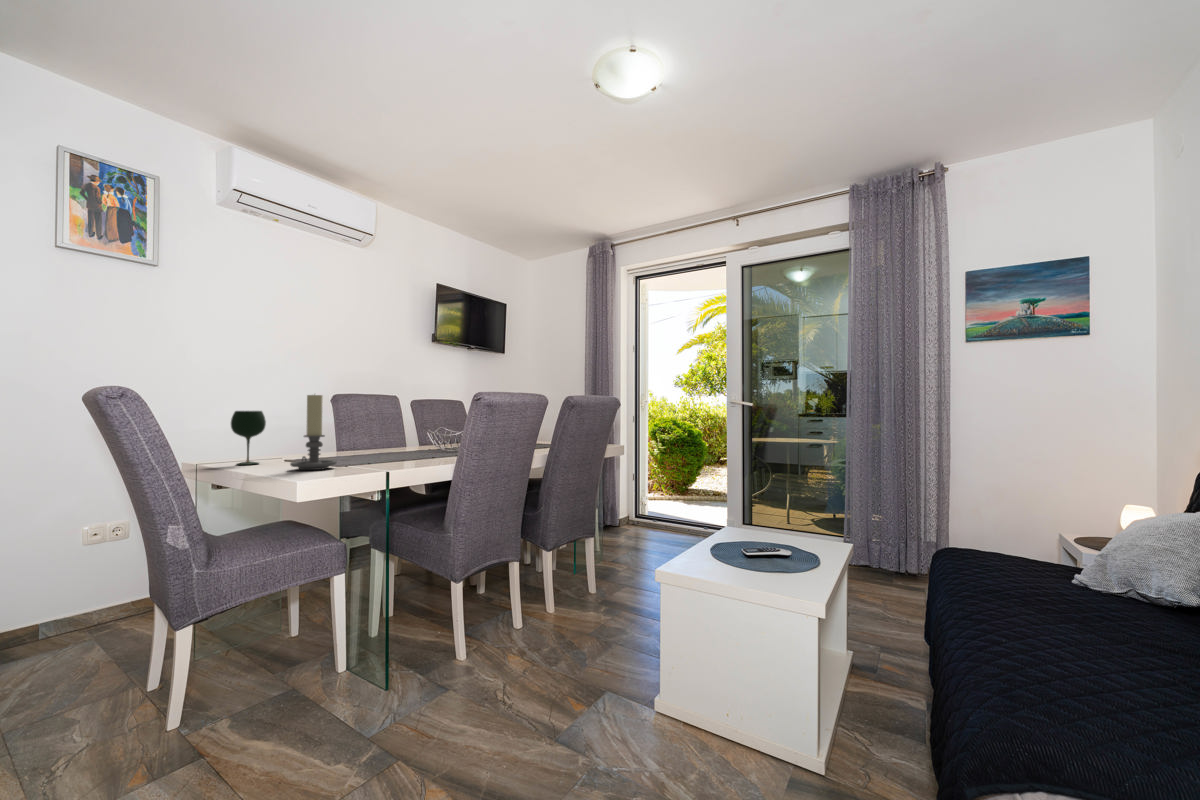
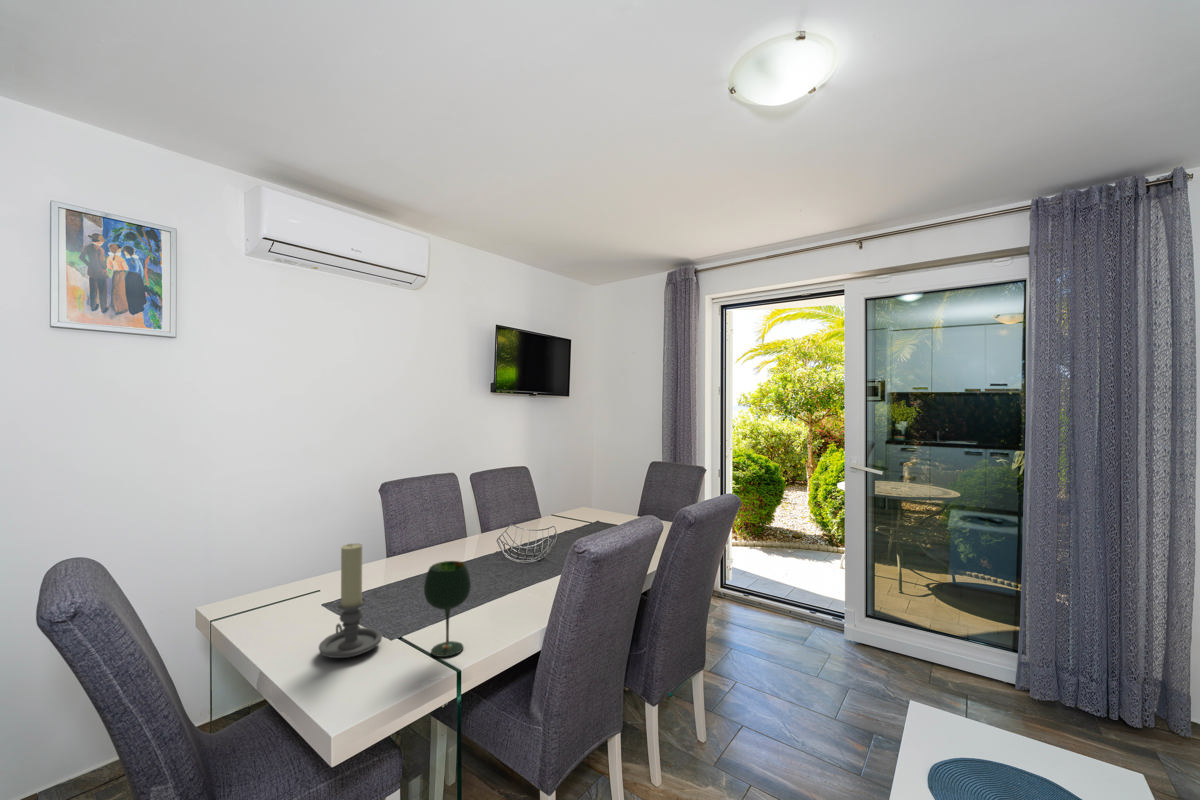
wine glass: present [231,411,266,465] -> present [424,561,471,657]

